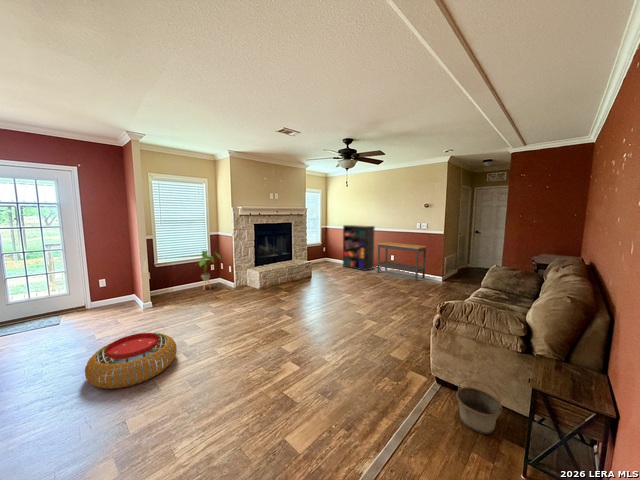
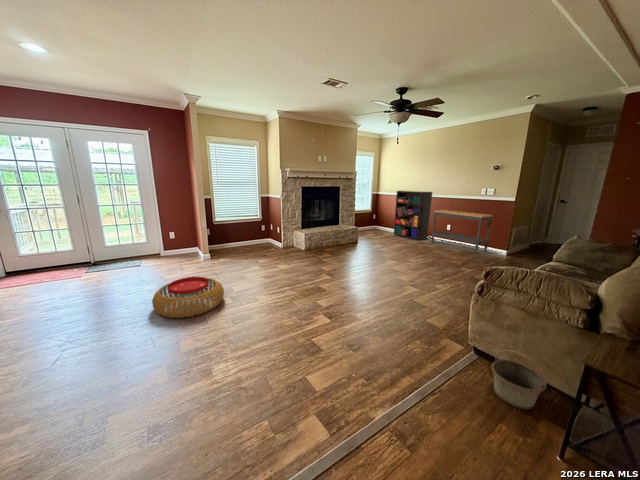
house plant: present [199,250,221,287] -> none [247,211,271,248]

